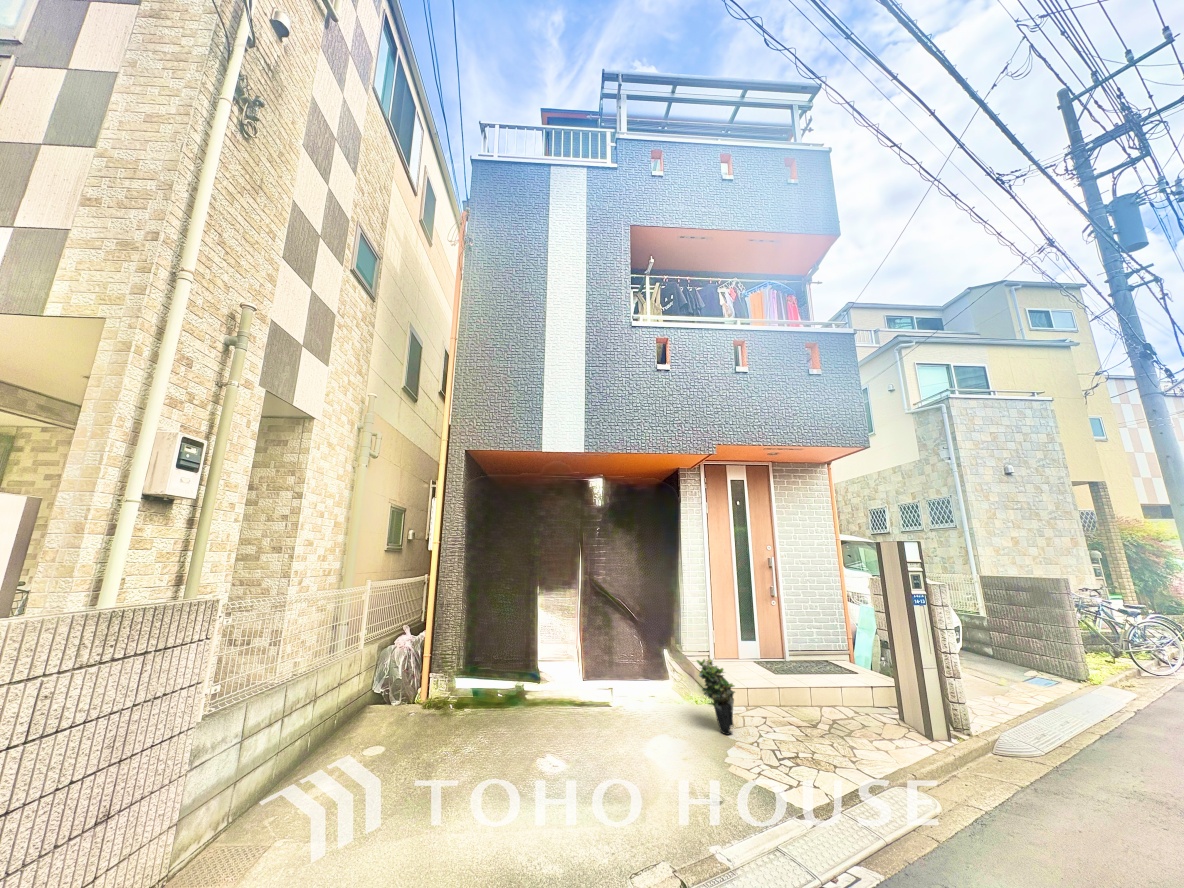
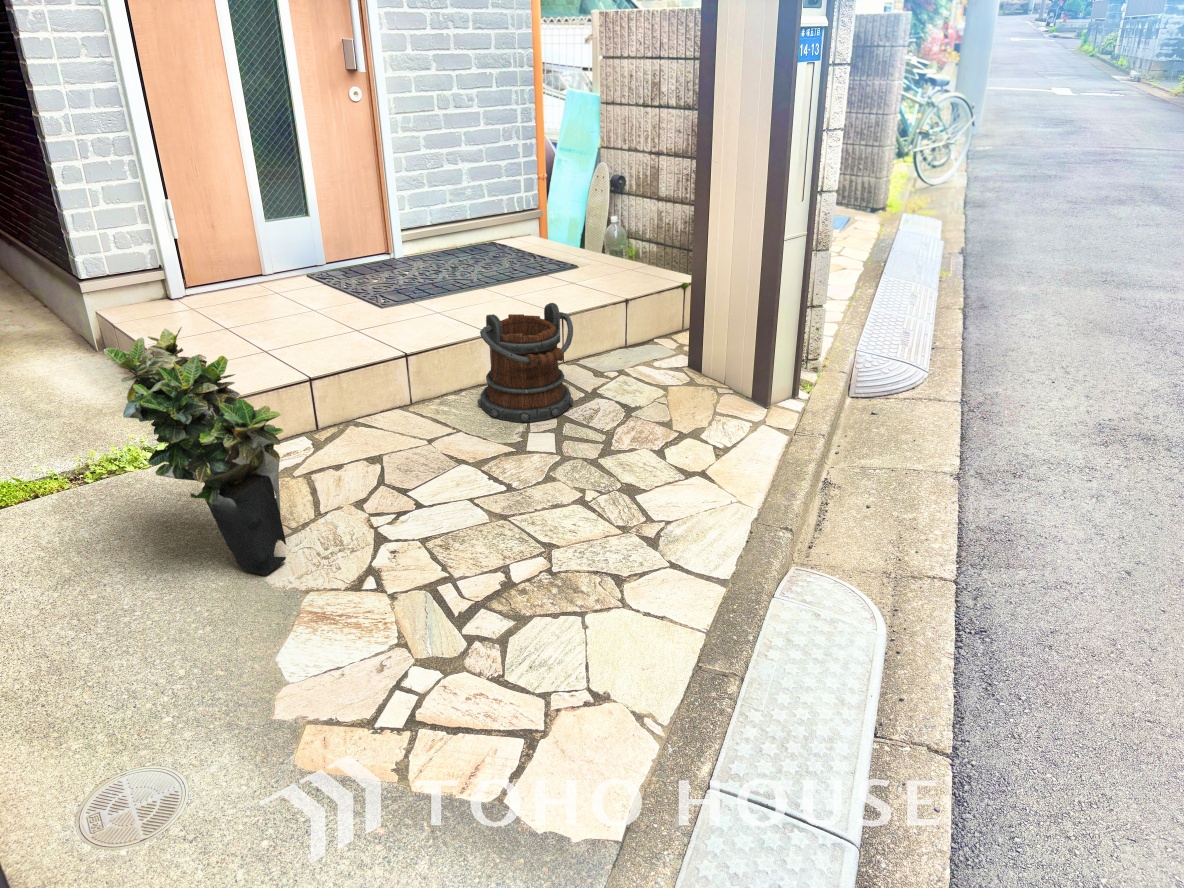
bucket: none [804,678,842,722] -> present [478,303,573,422]

